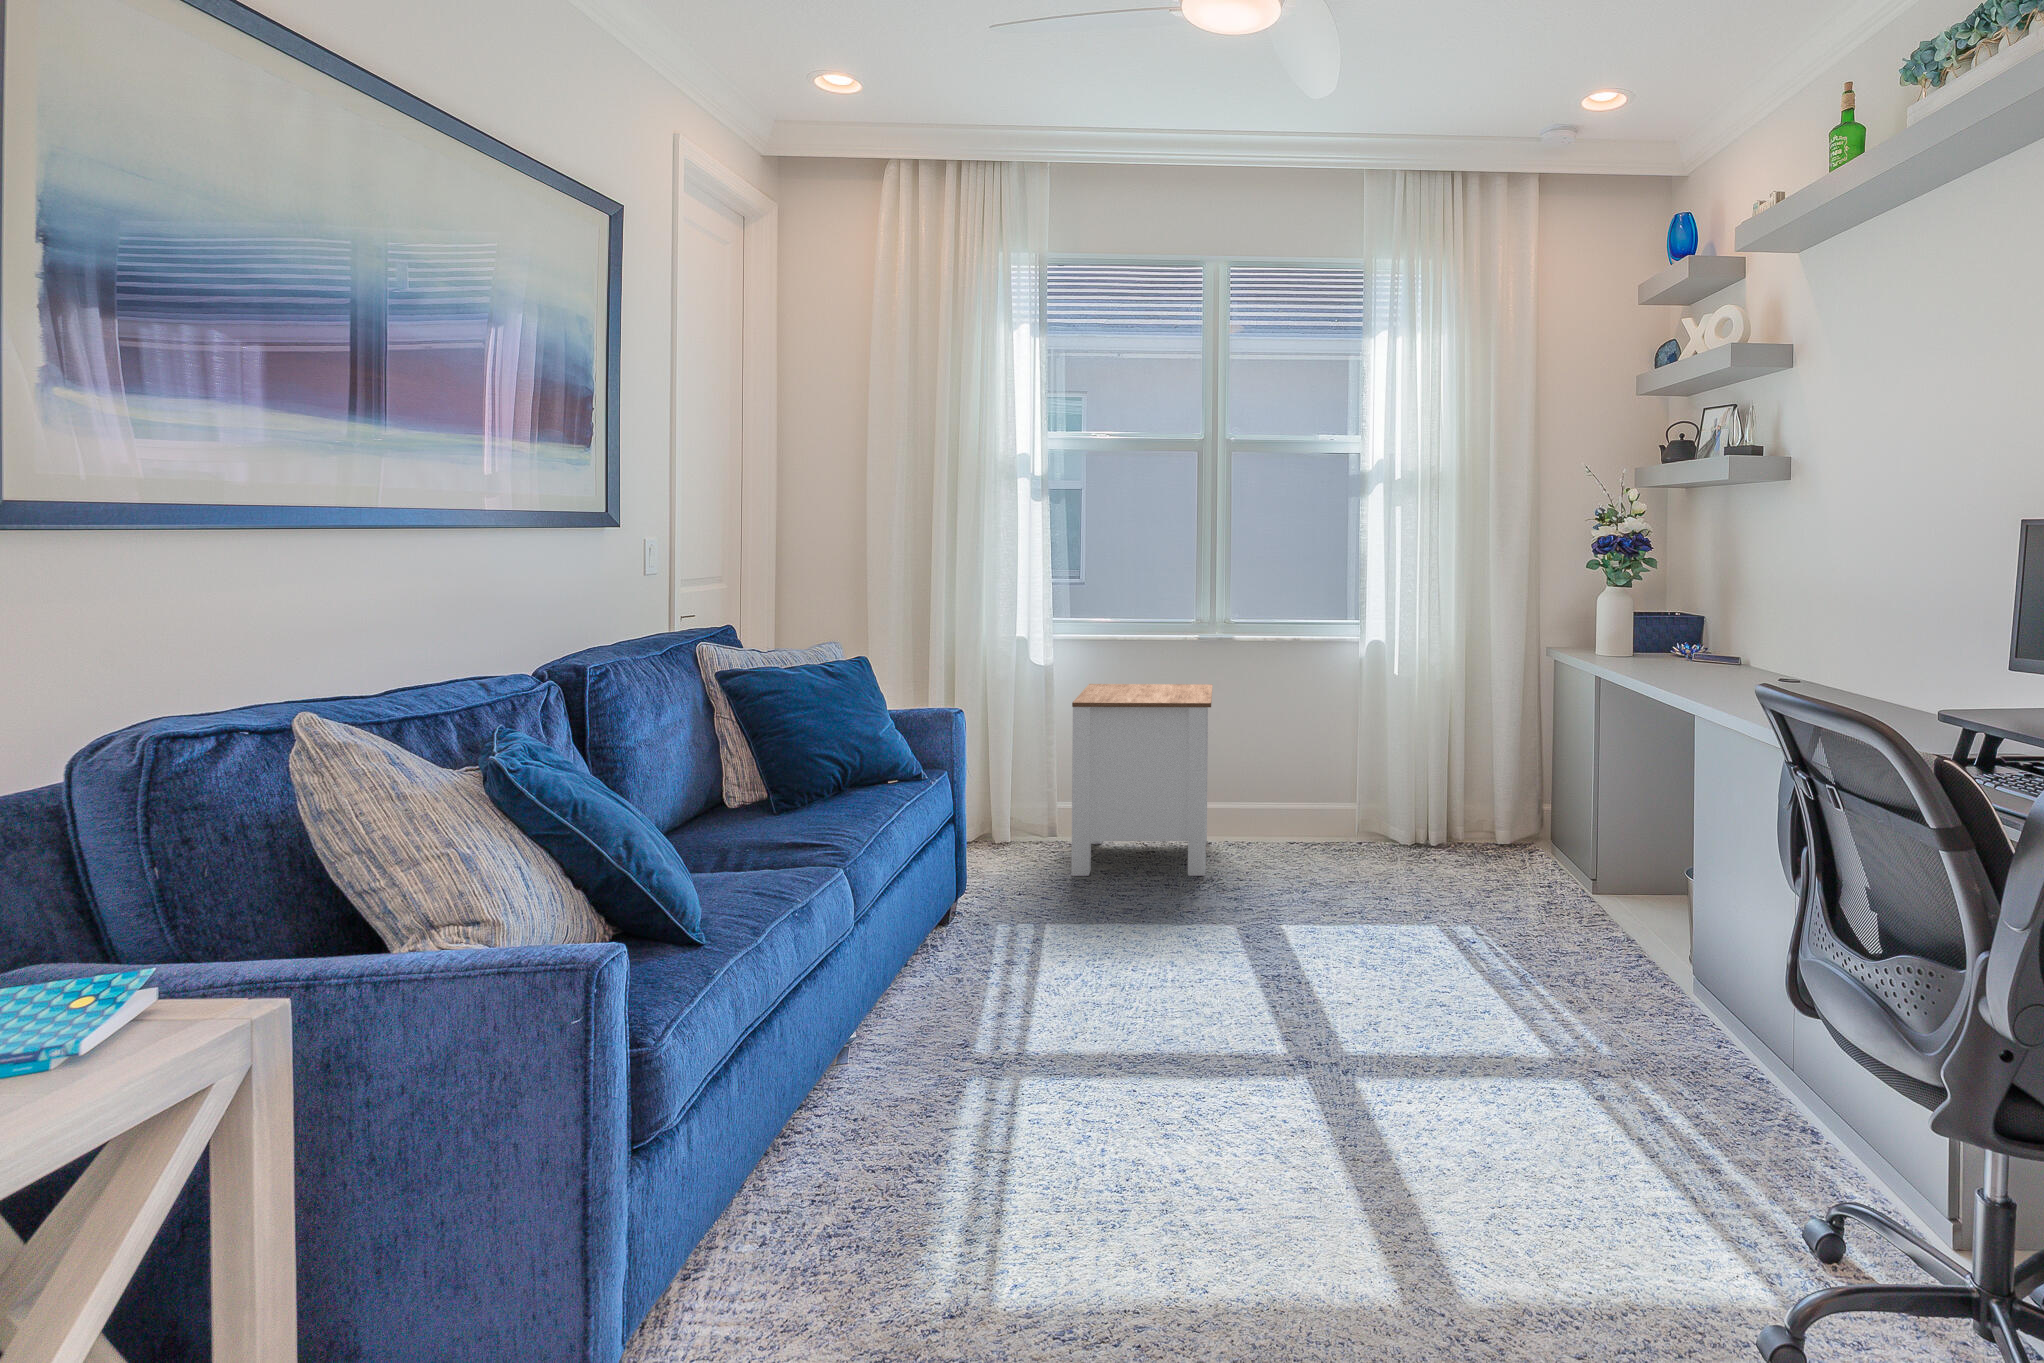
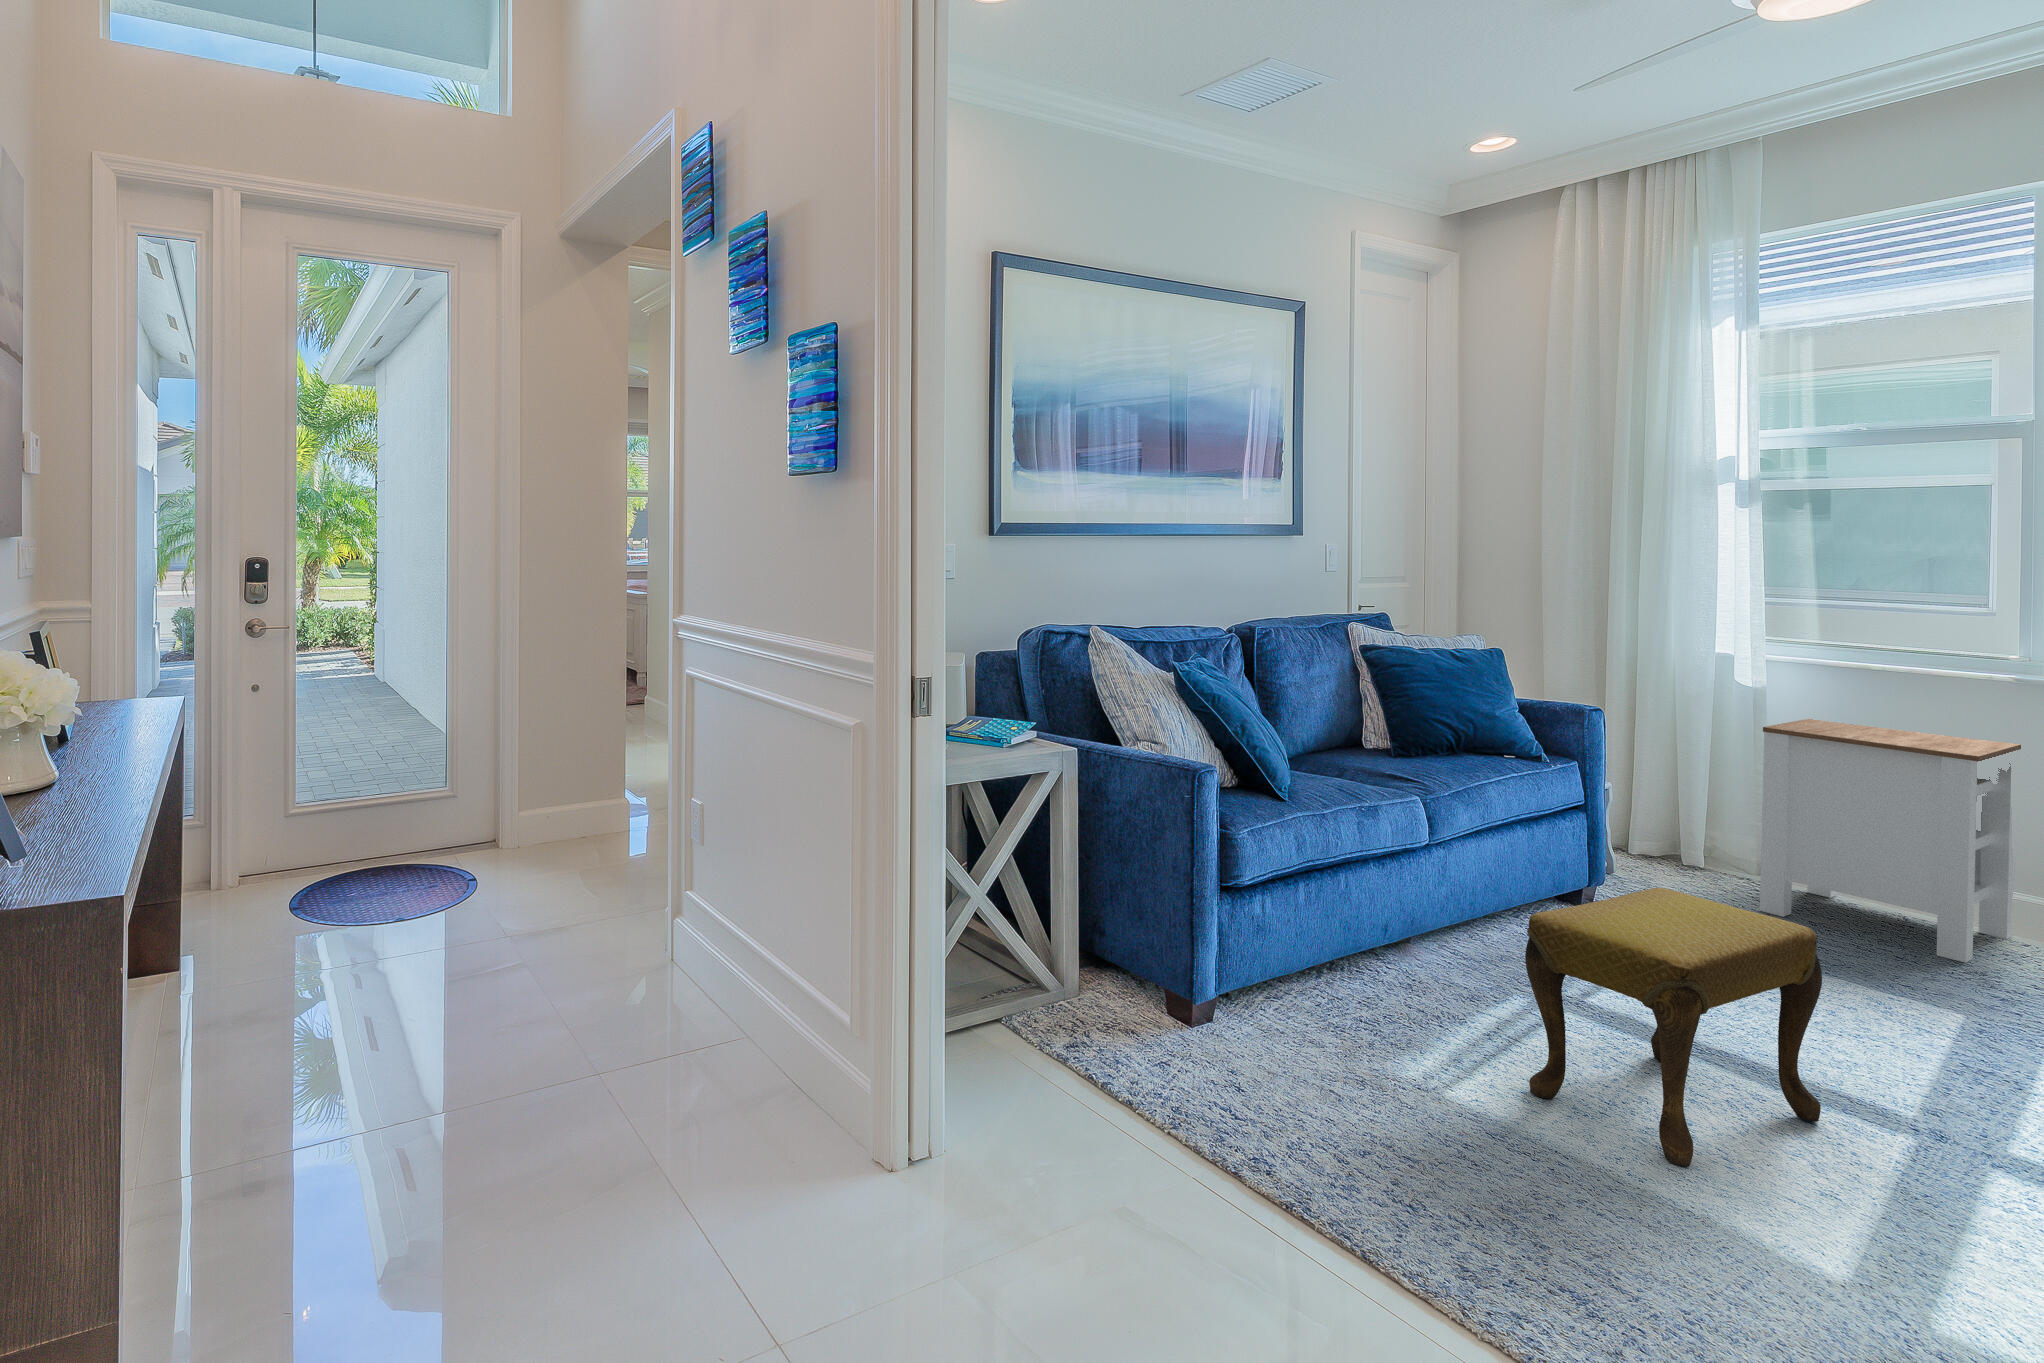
footstool: none [1050,912,1257,1248] -> present [1525,888,1822,1167]

